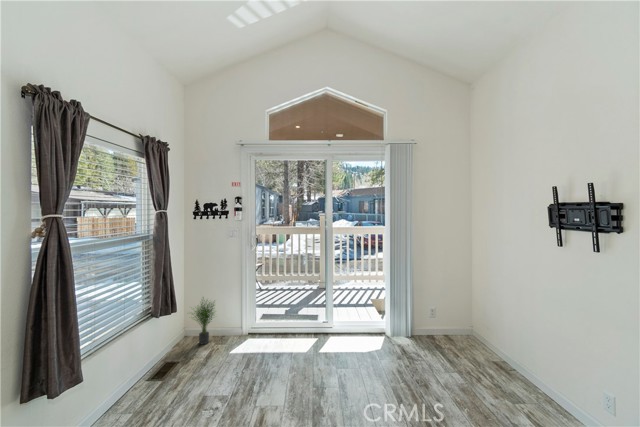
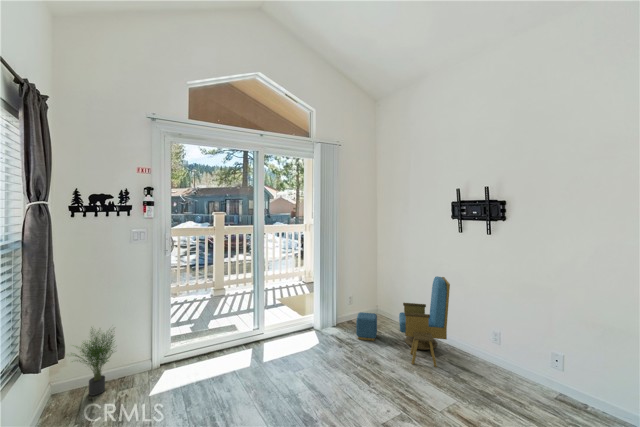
armchair: none [424,301,544,414] -> present [356,276,450,367]

